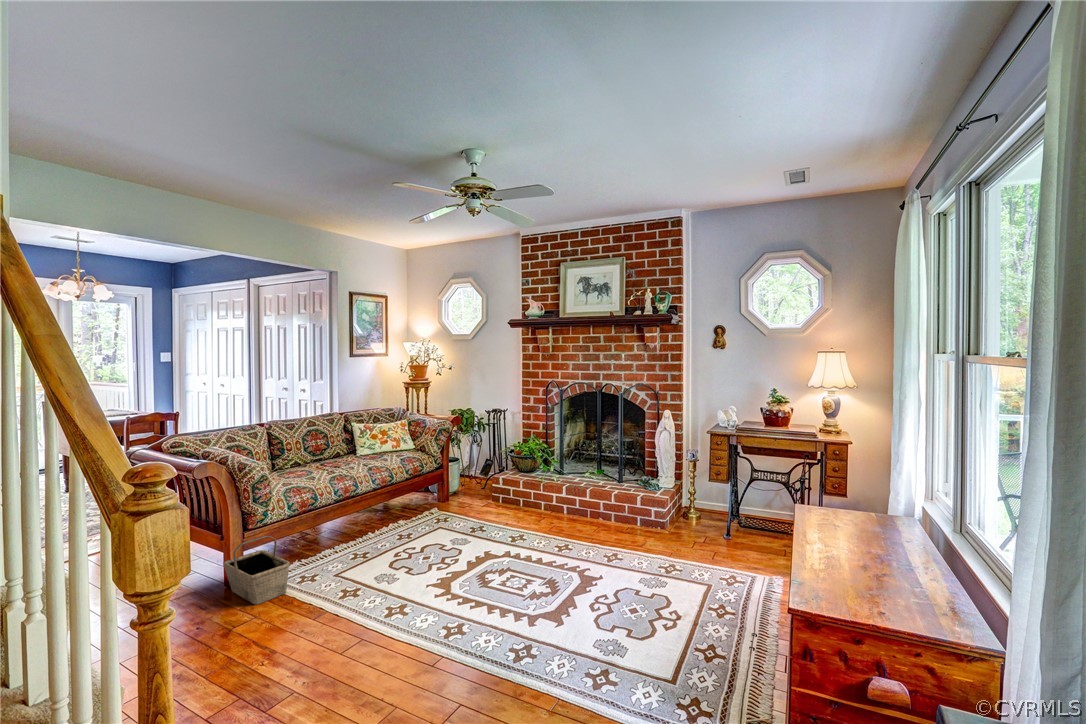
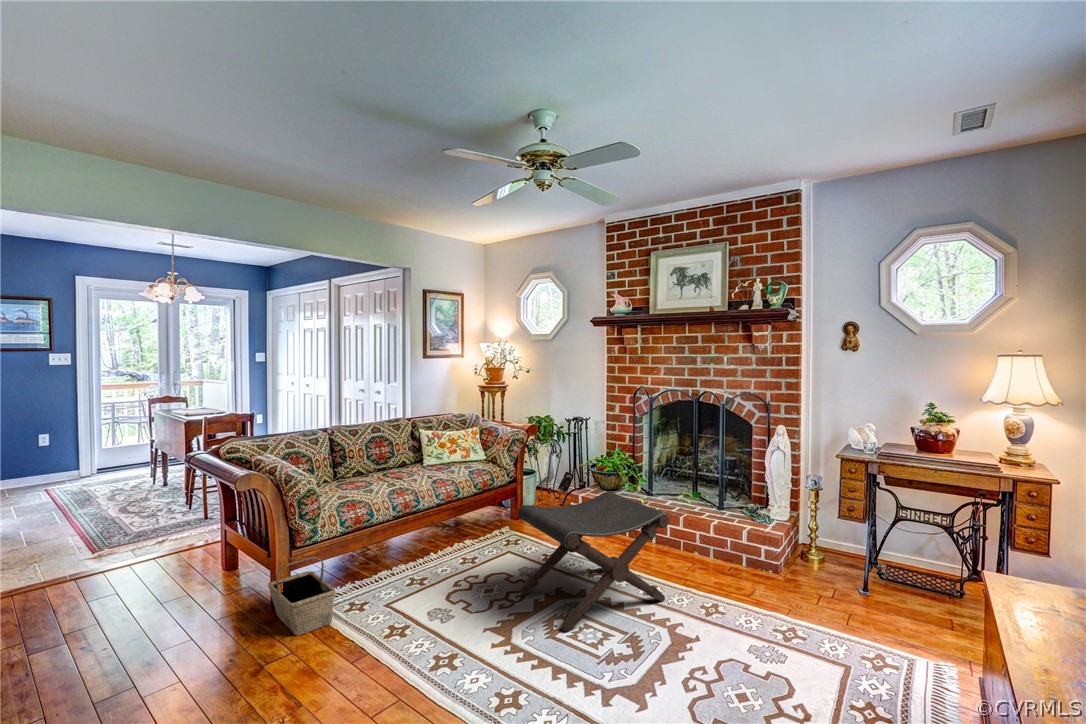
footstool: none [452,468,579,582] -> present [518,491,669,631]

